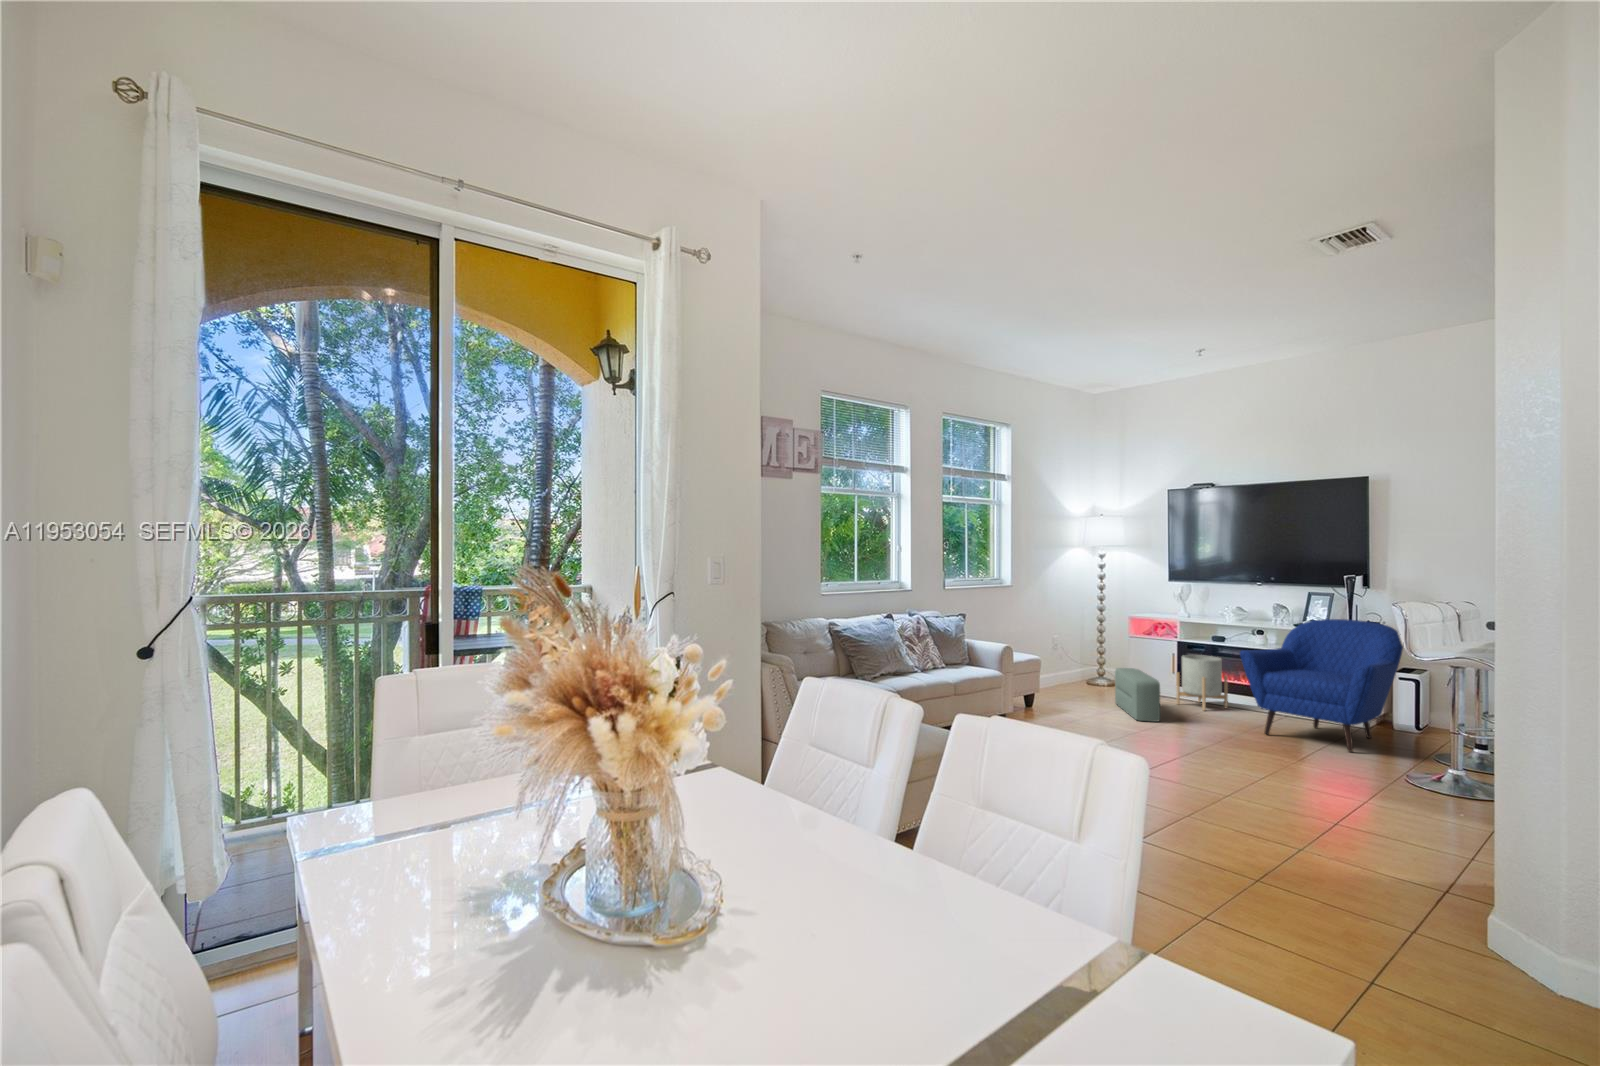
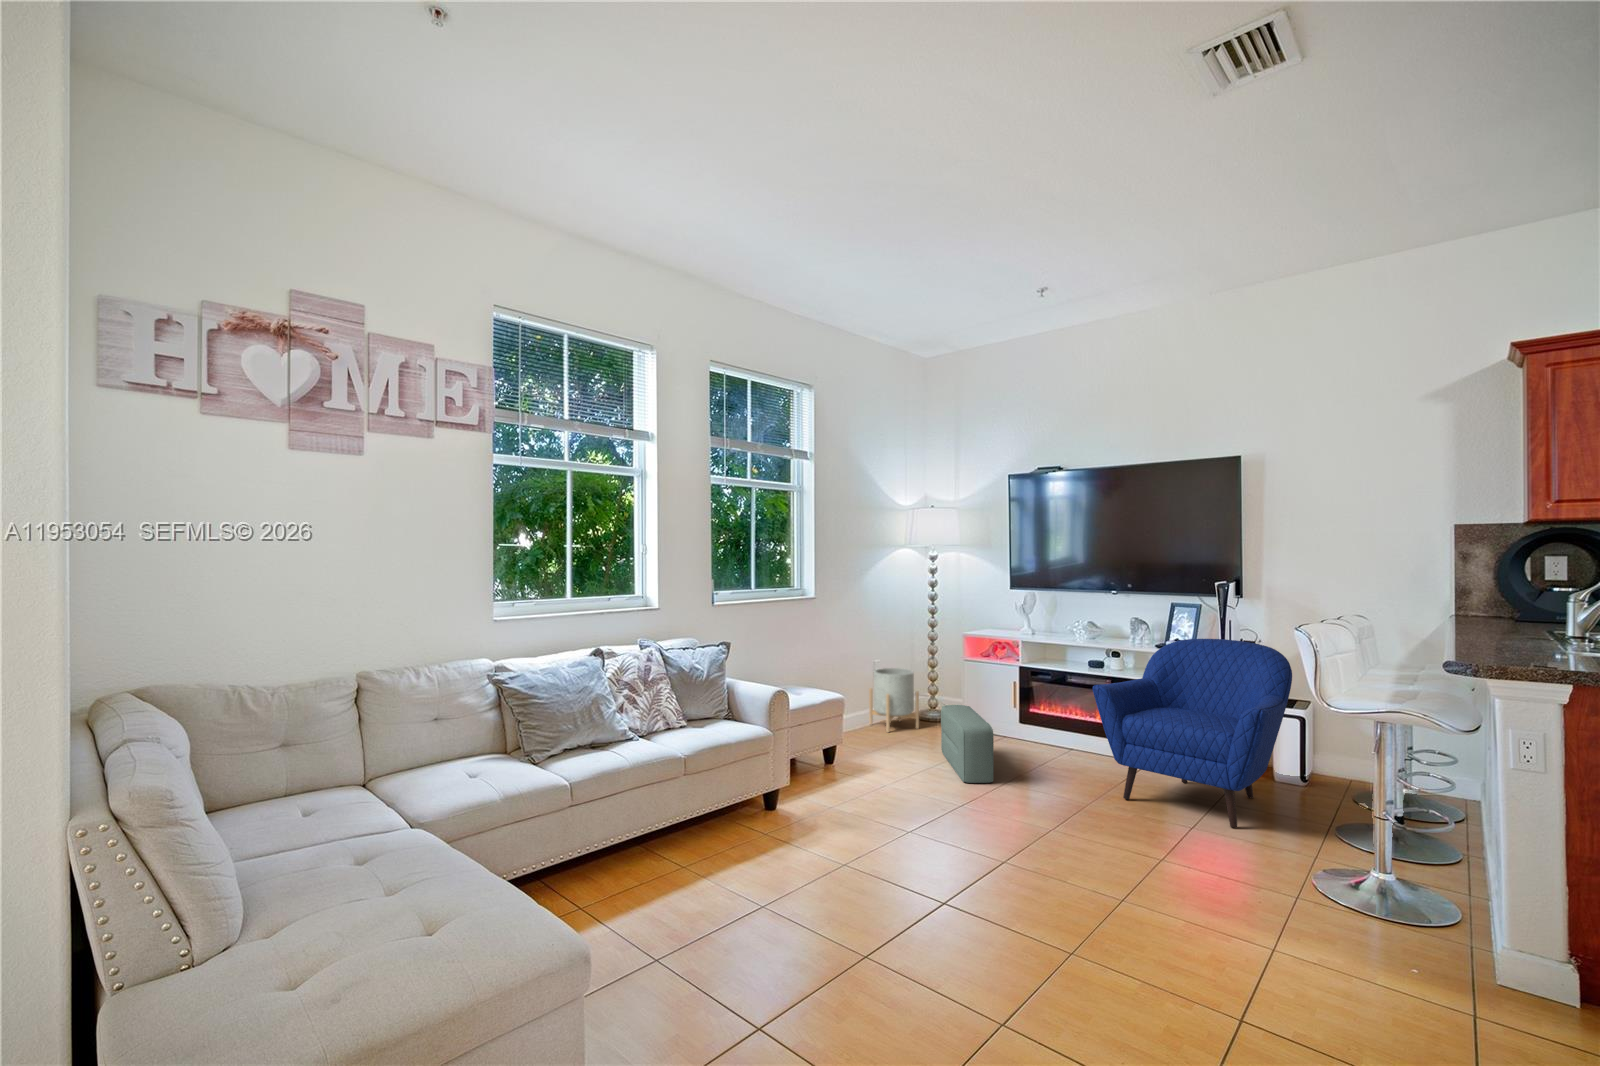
planter: present [1176,655,1228,711] -> present [869,668,919,733]

